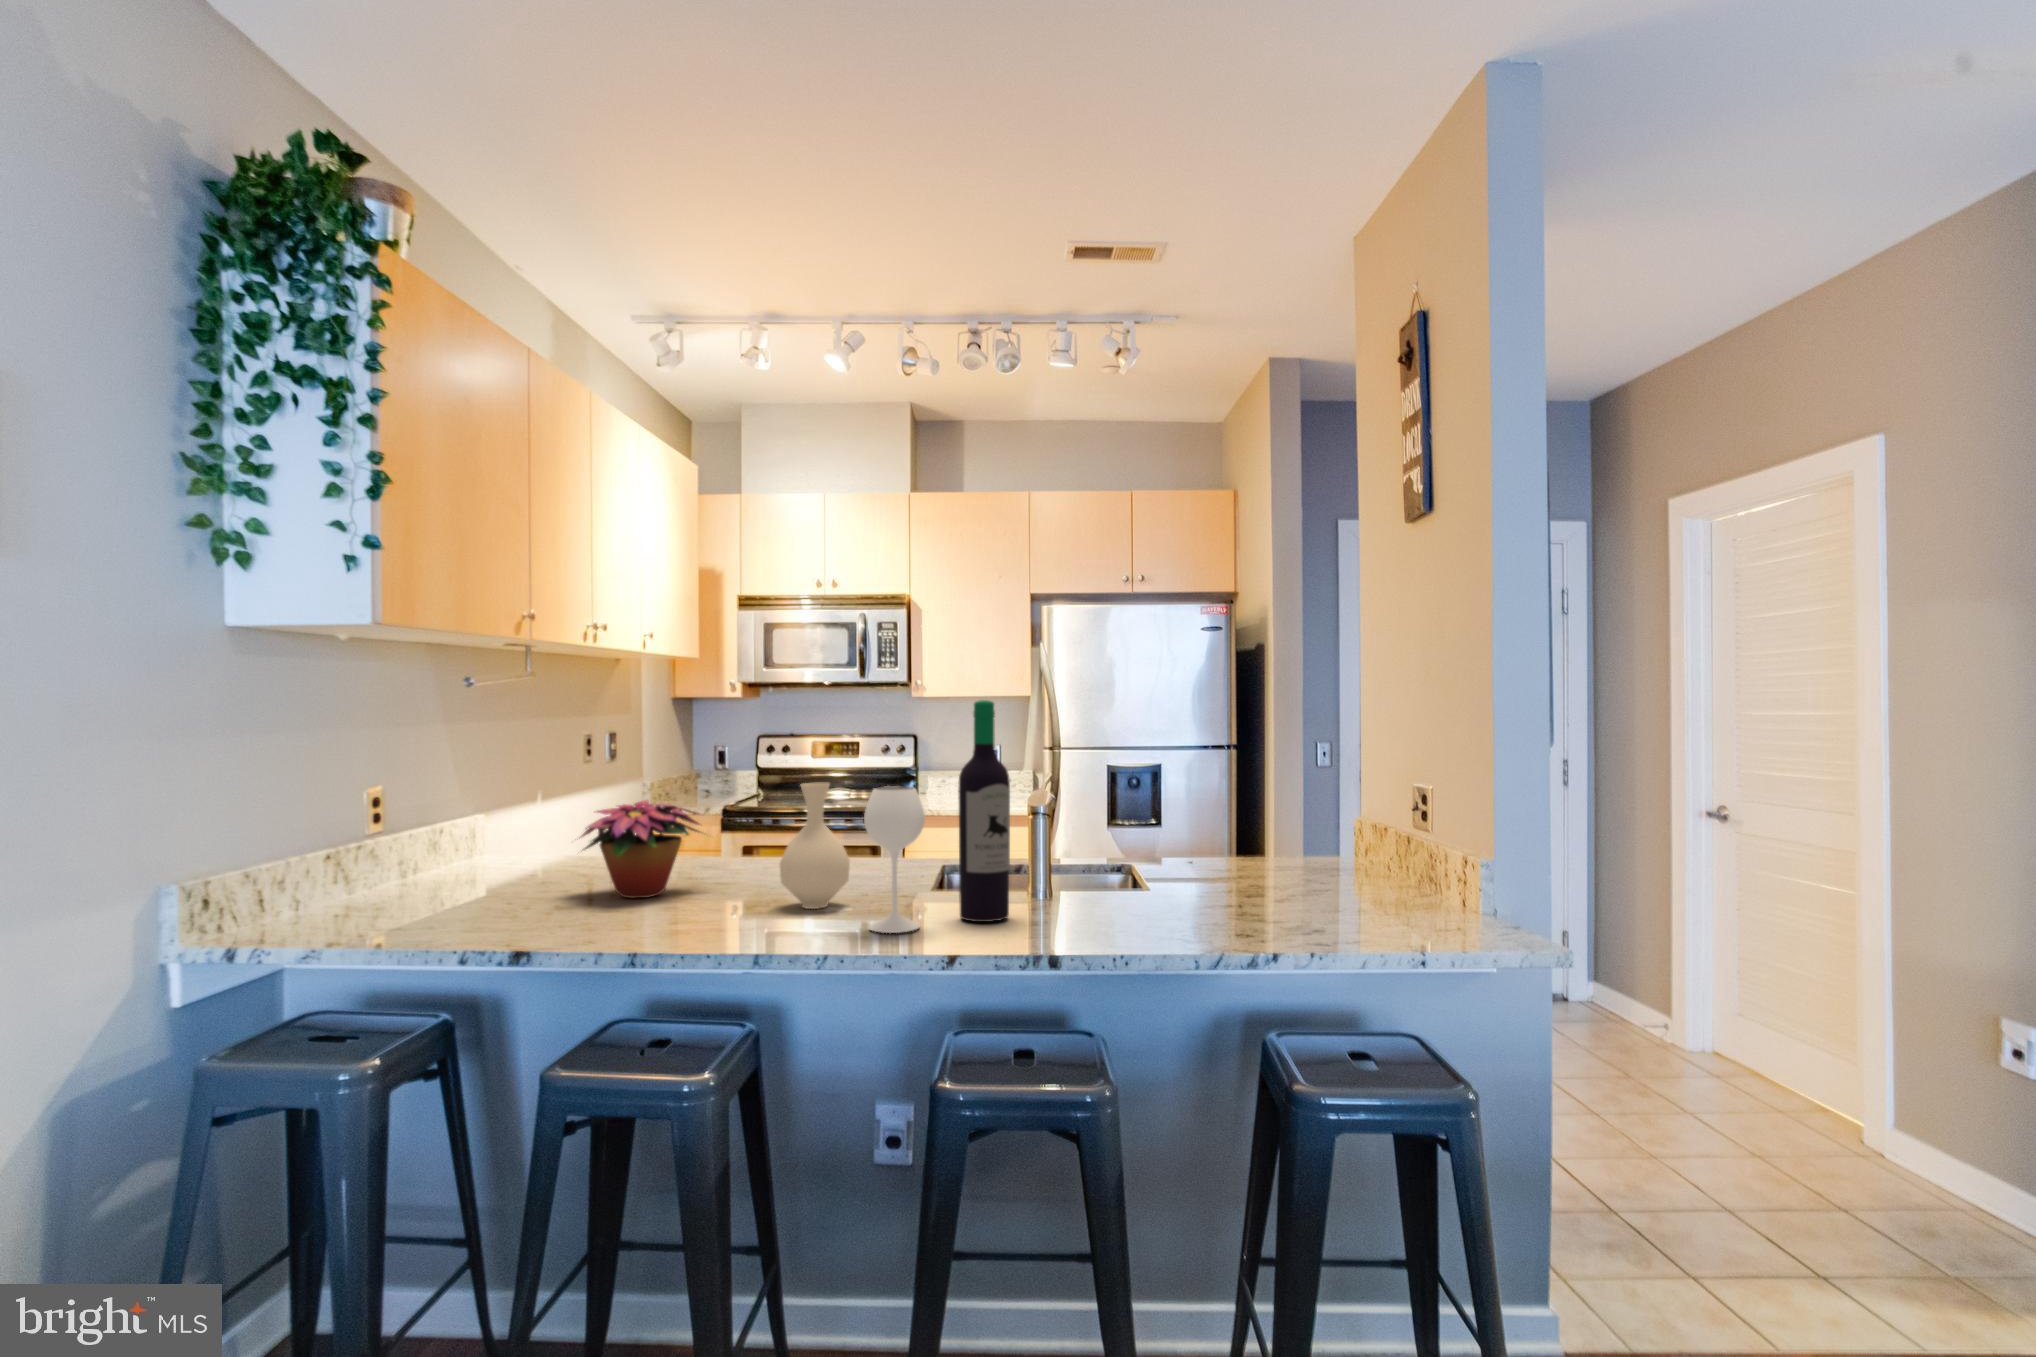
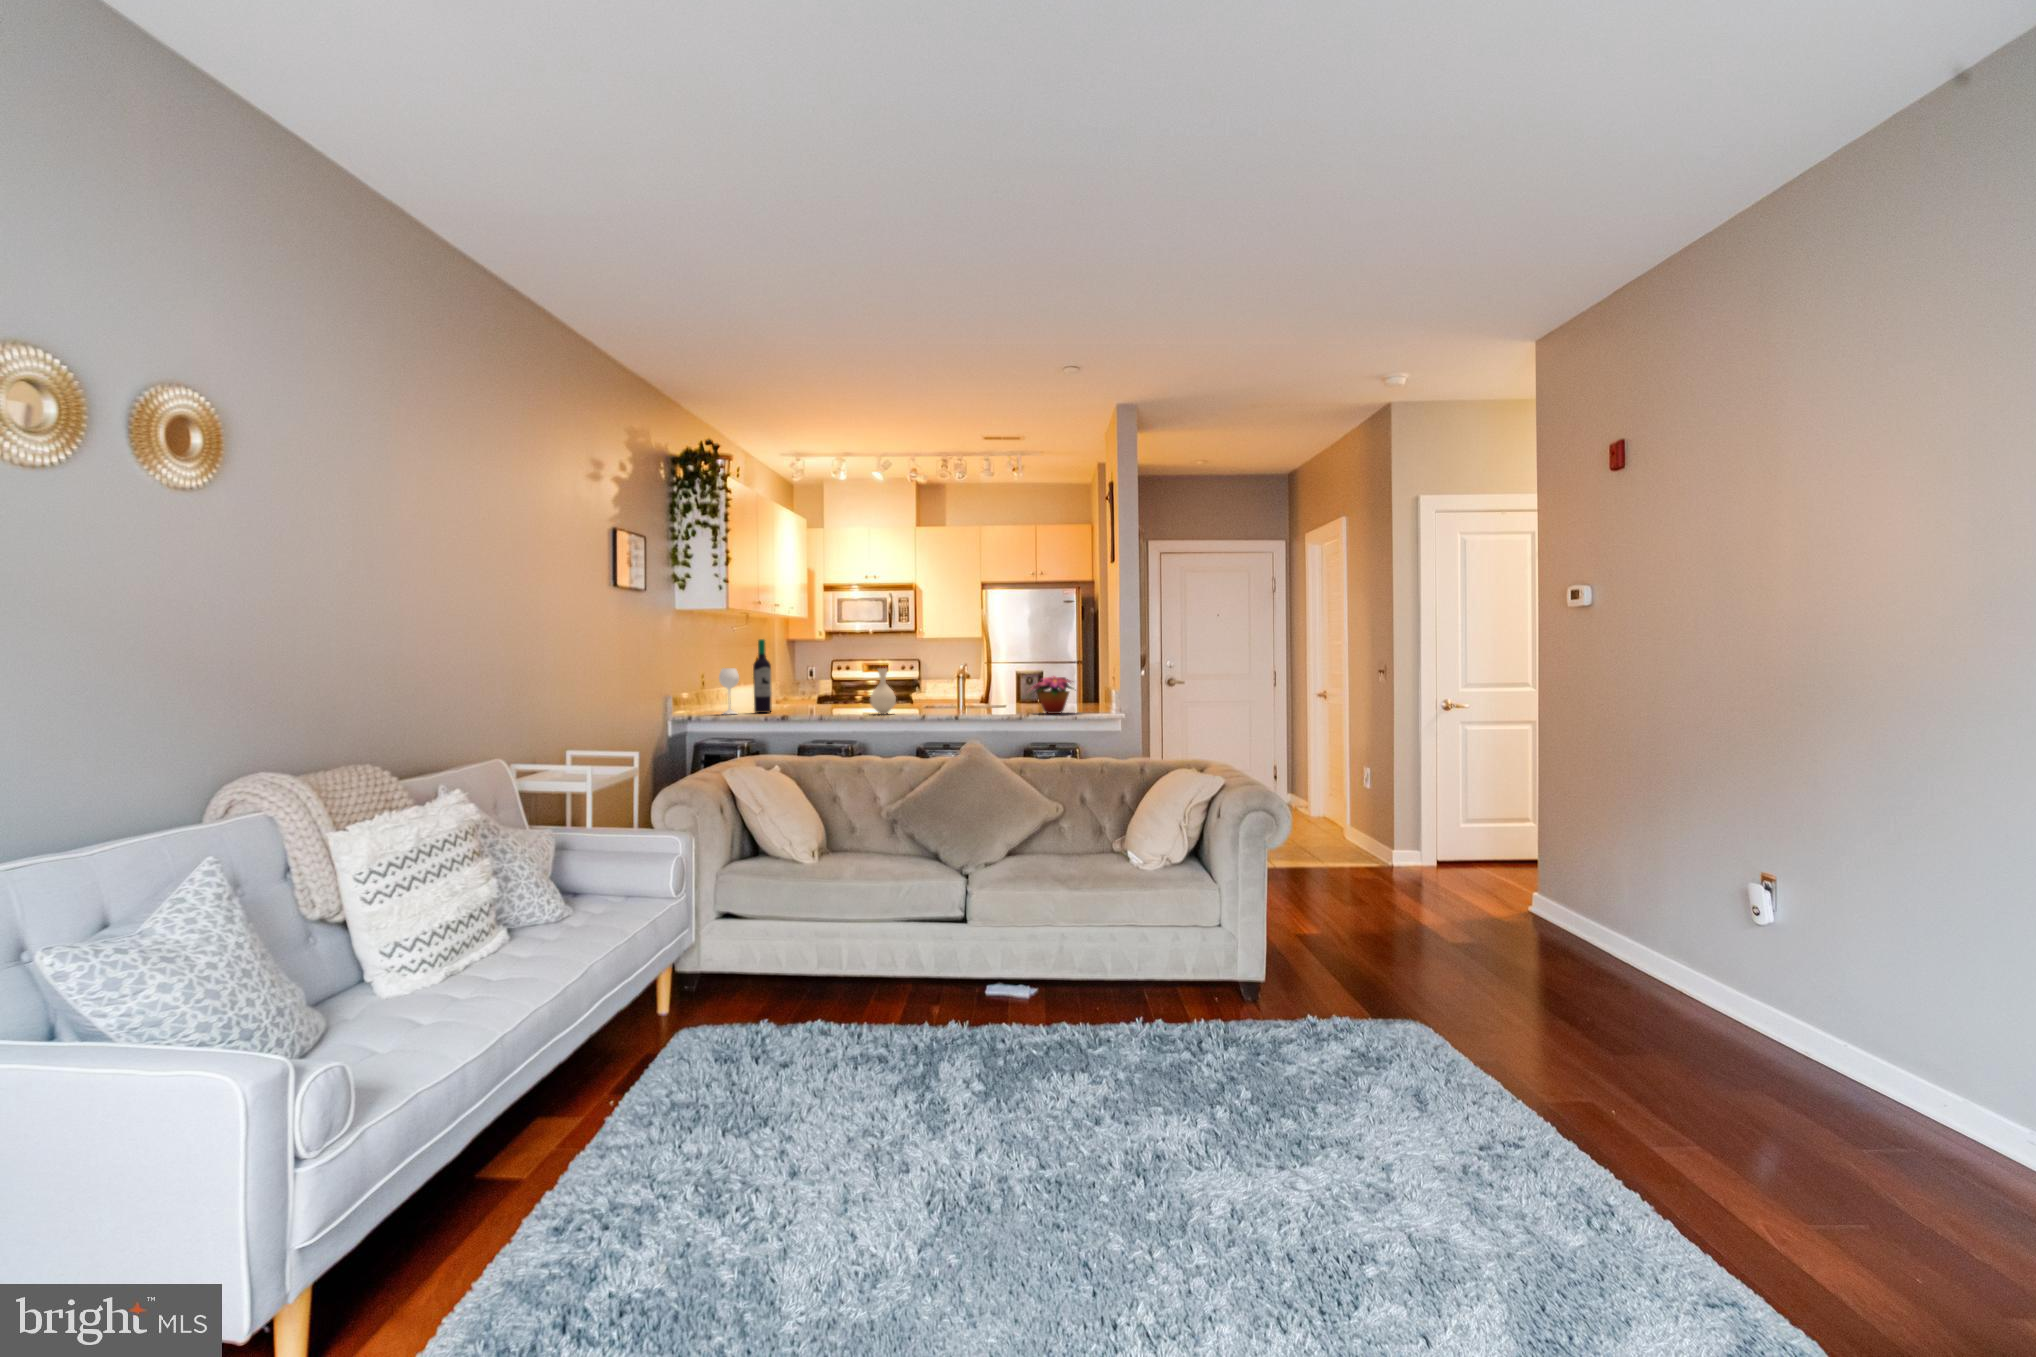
wine bottle: present [864,700,1010,933] -> present [719,639,772,714]
flower arrangement: present [581,800,700,898] -> present [1030,676,1074,714]

